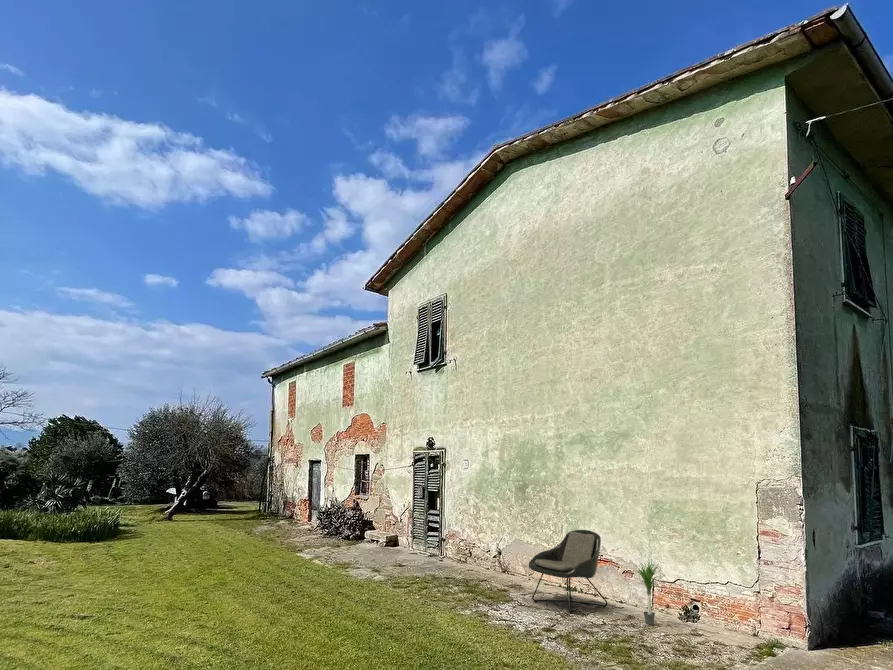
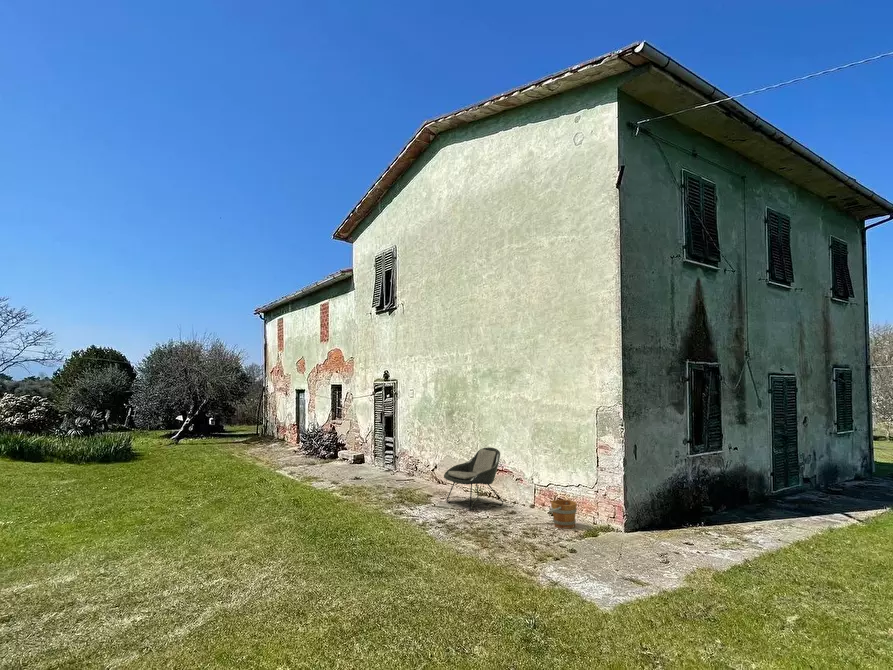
potted plant: present [638,562,657,625] -> none [510,466,543,518]
bucket: none [689,601,729,643] -> present [549,500,577,528]

